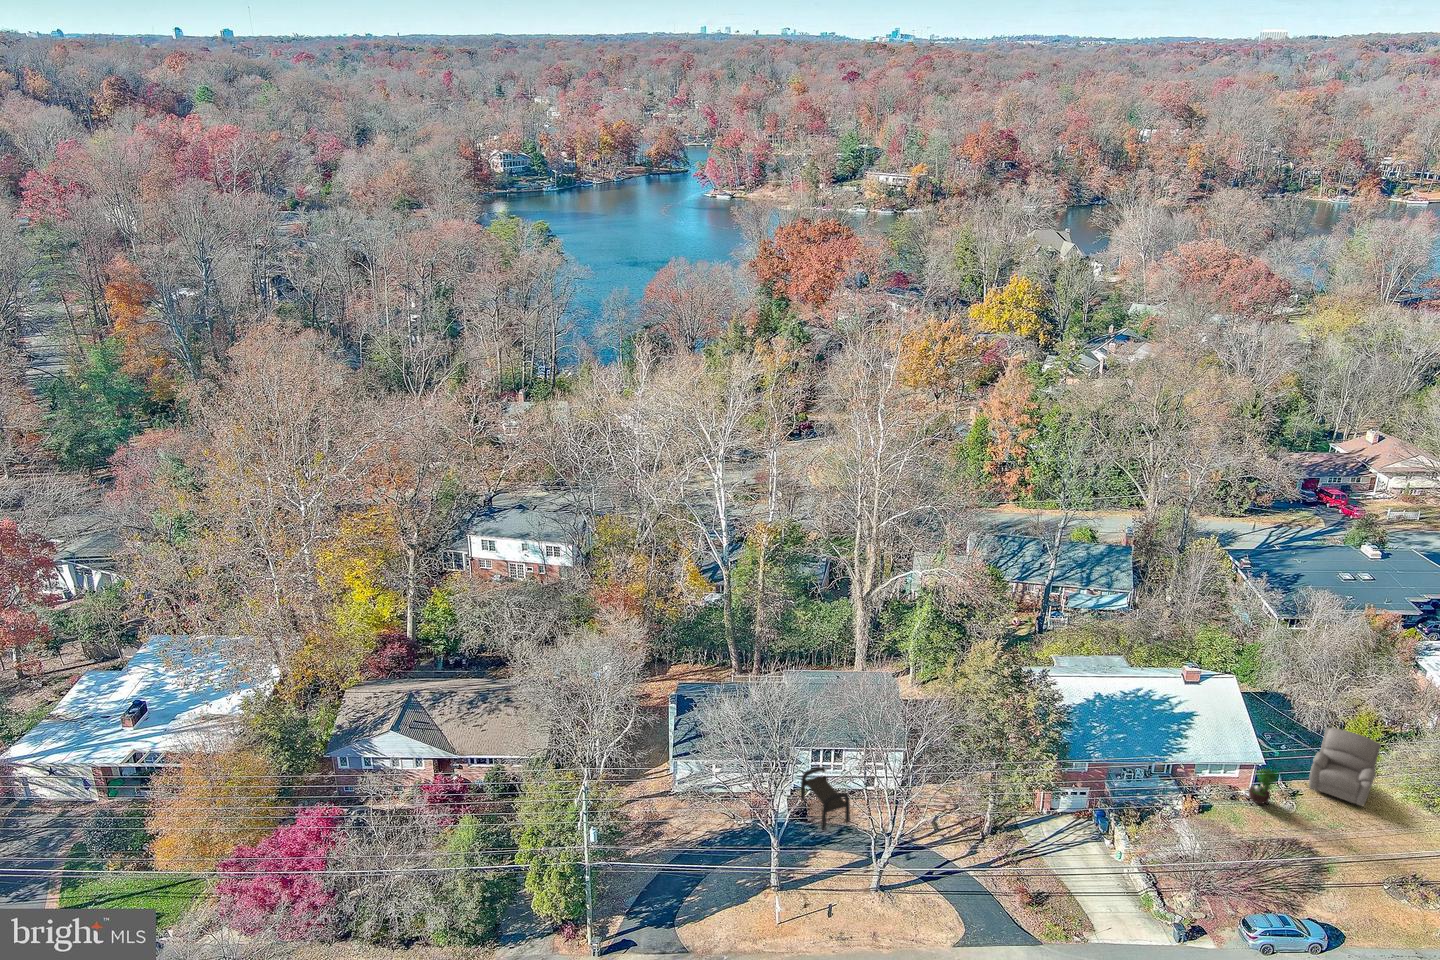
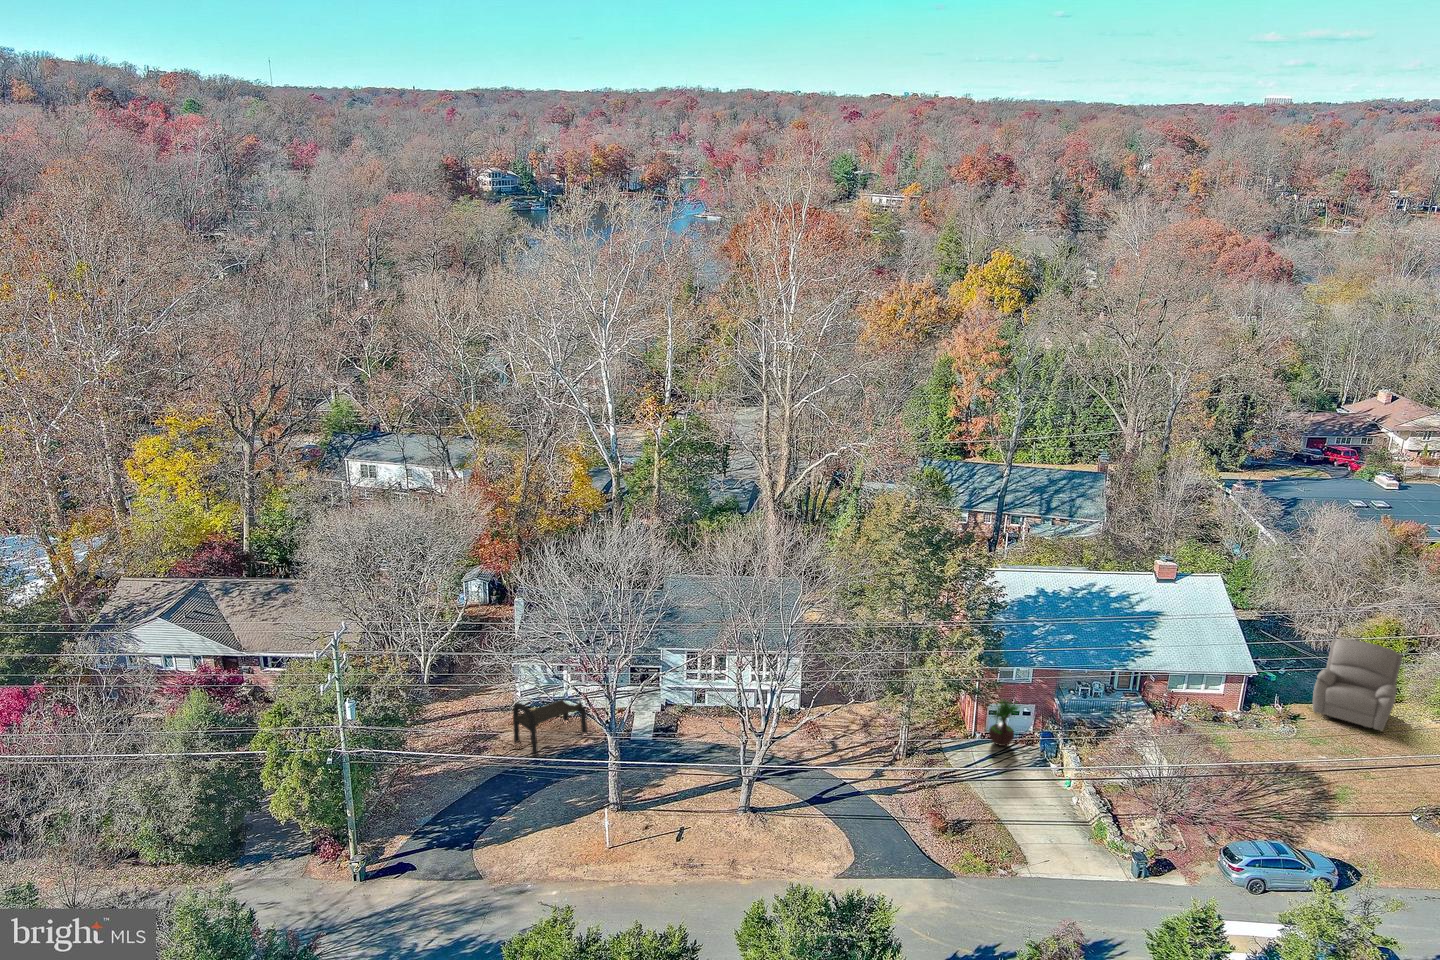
bench: present [801,767,850,830] -> present [513,699,587,756]
potted tree: present [1249,769,1277,804] -> present [989,700,1018,746]

